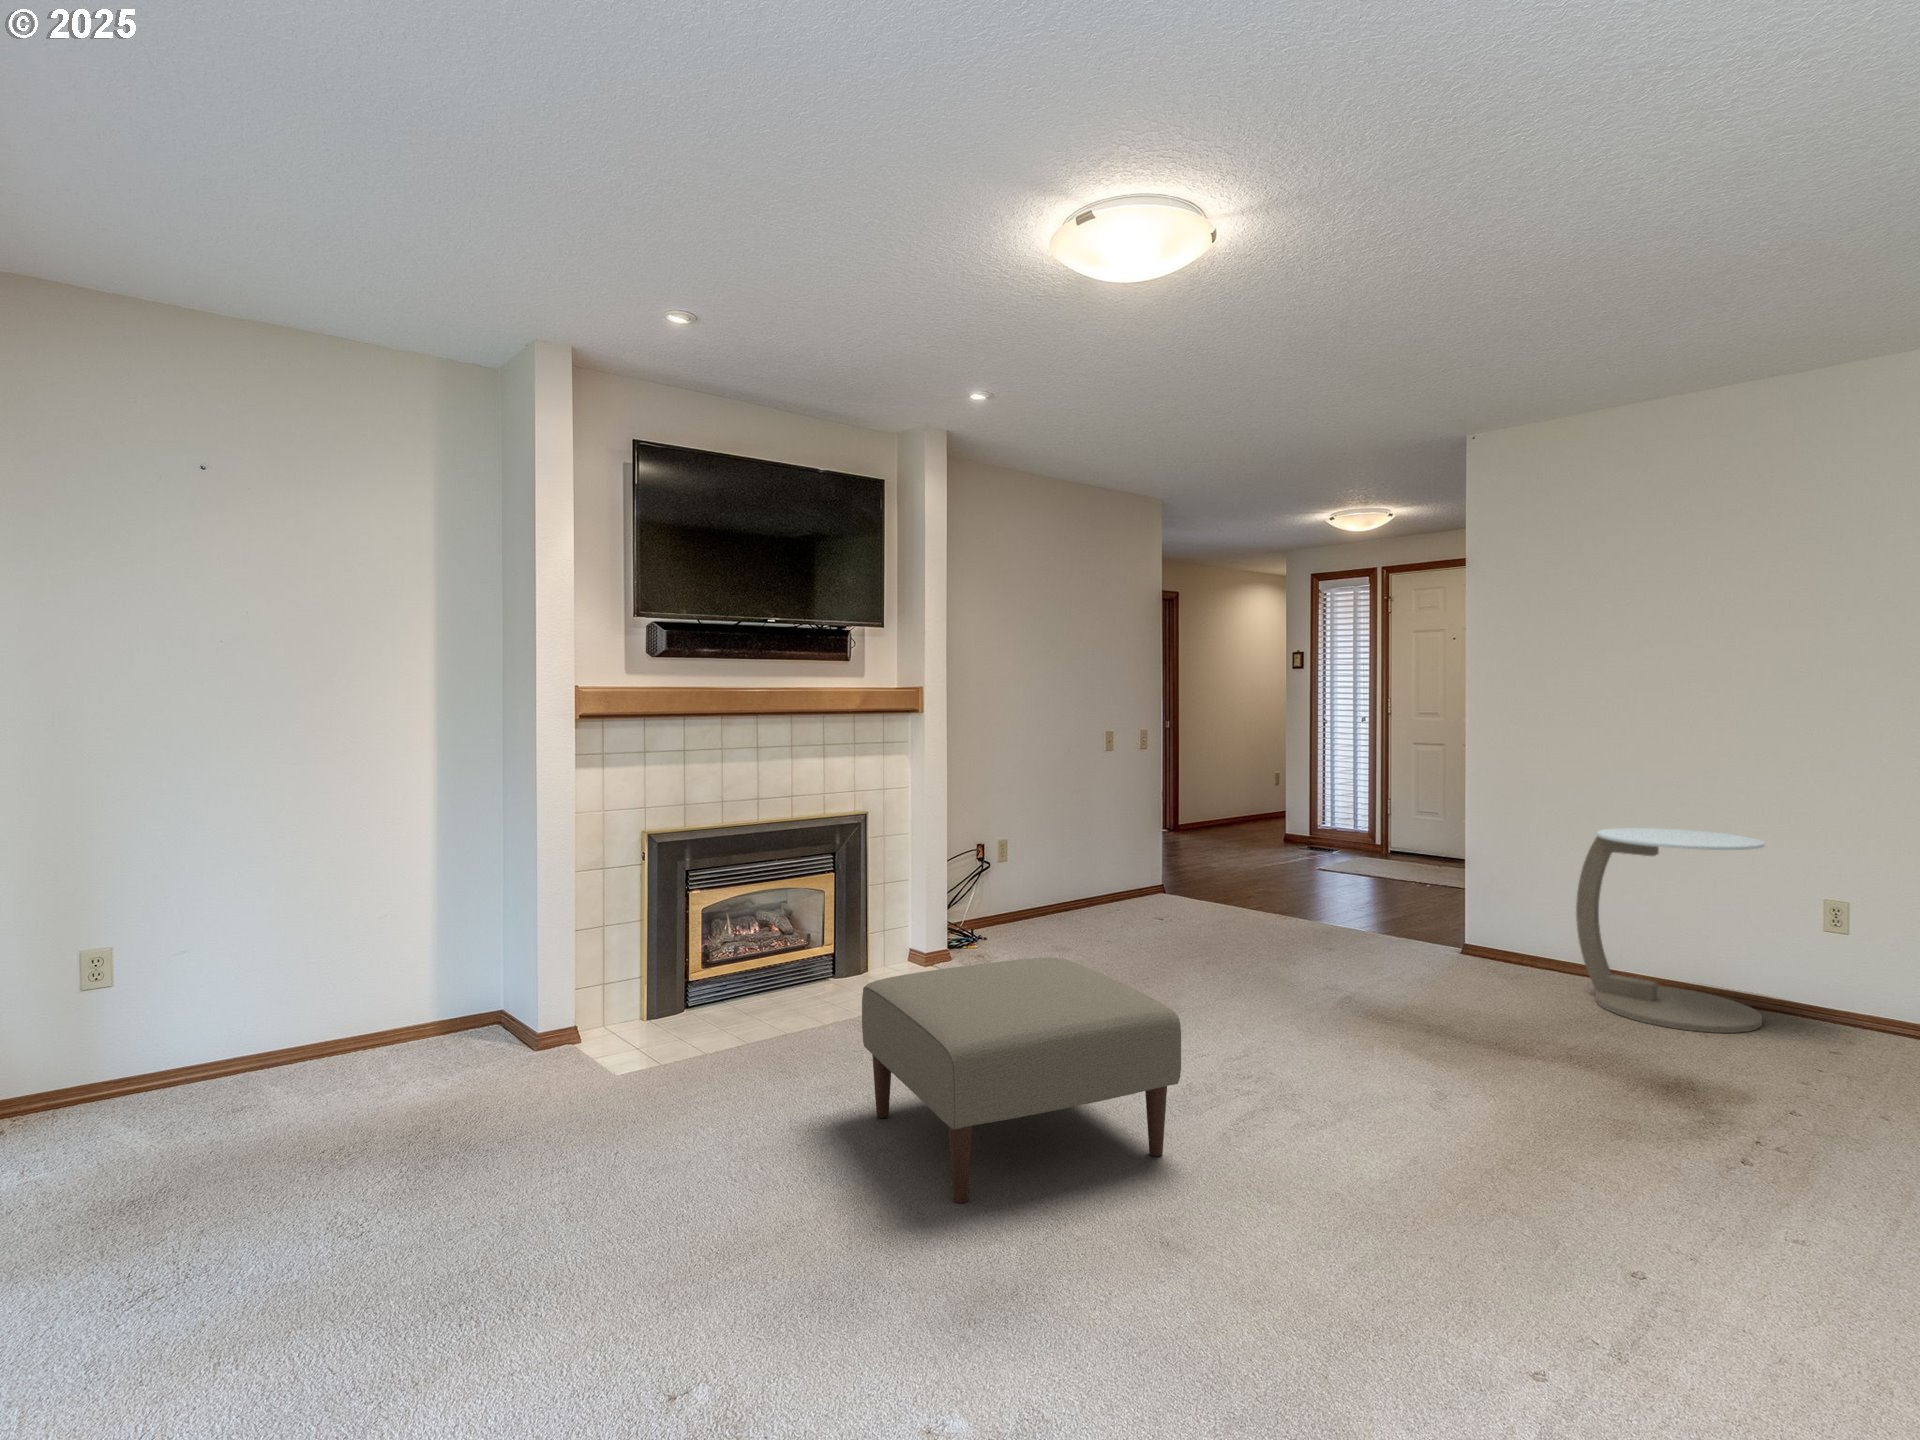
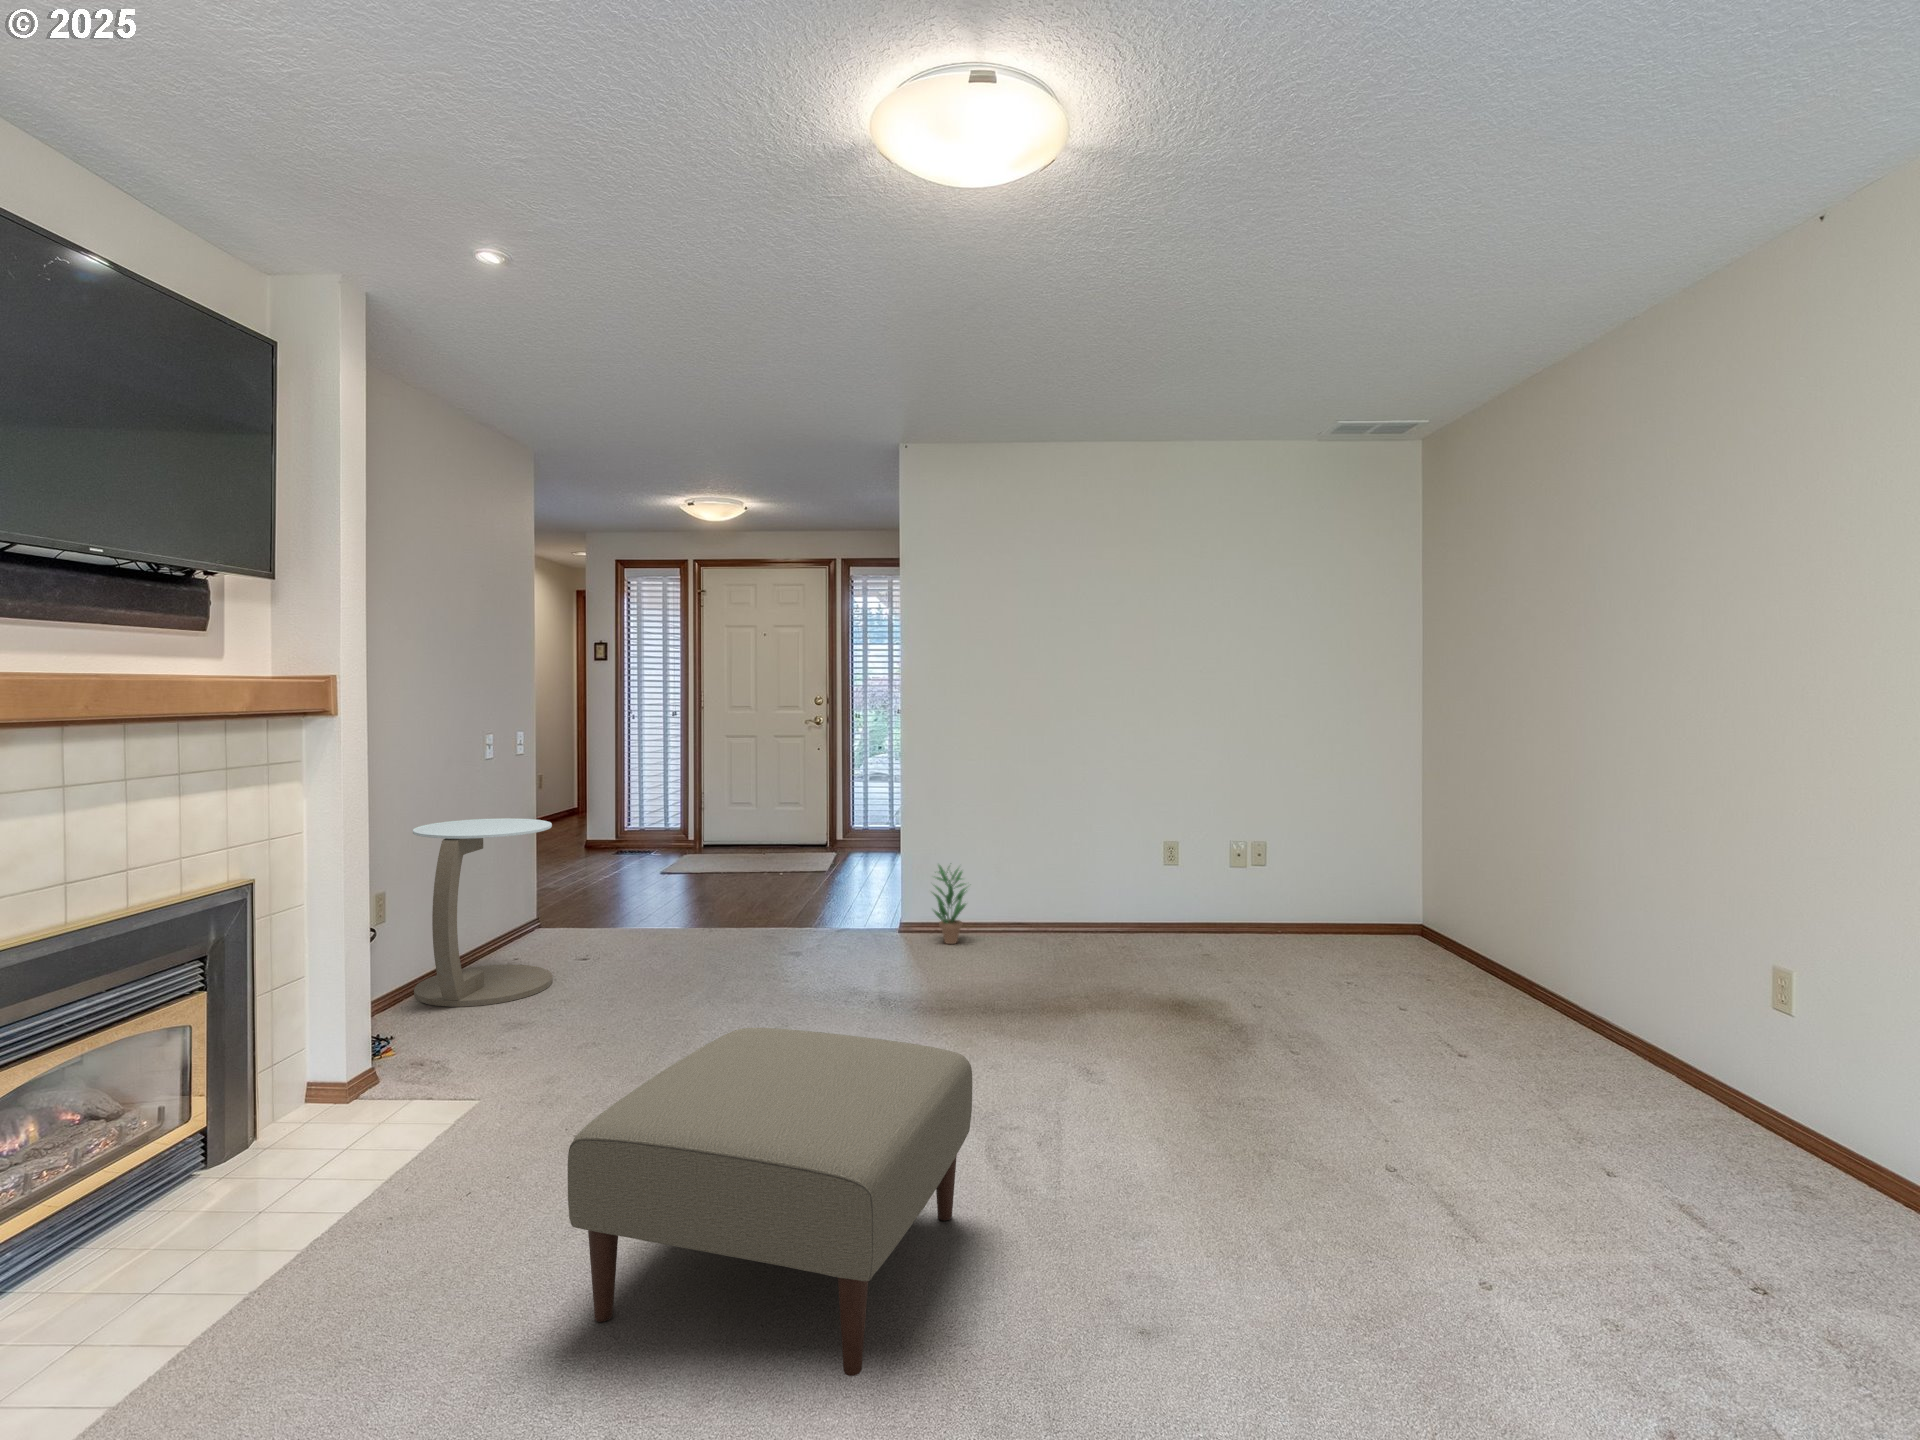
side table: present [1576,828,1765,1033] -> present [413,818,552,1007]
potted plant: none [1494,879,1550,974] -> present [933,865,967,944]

